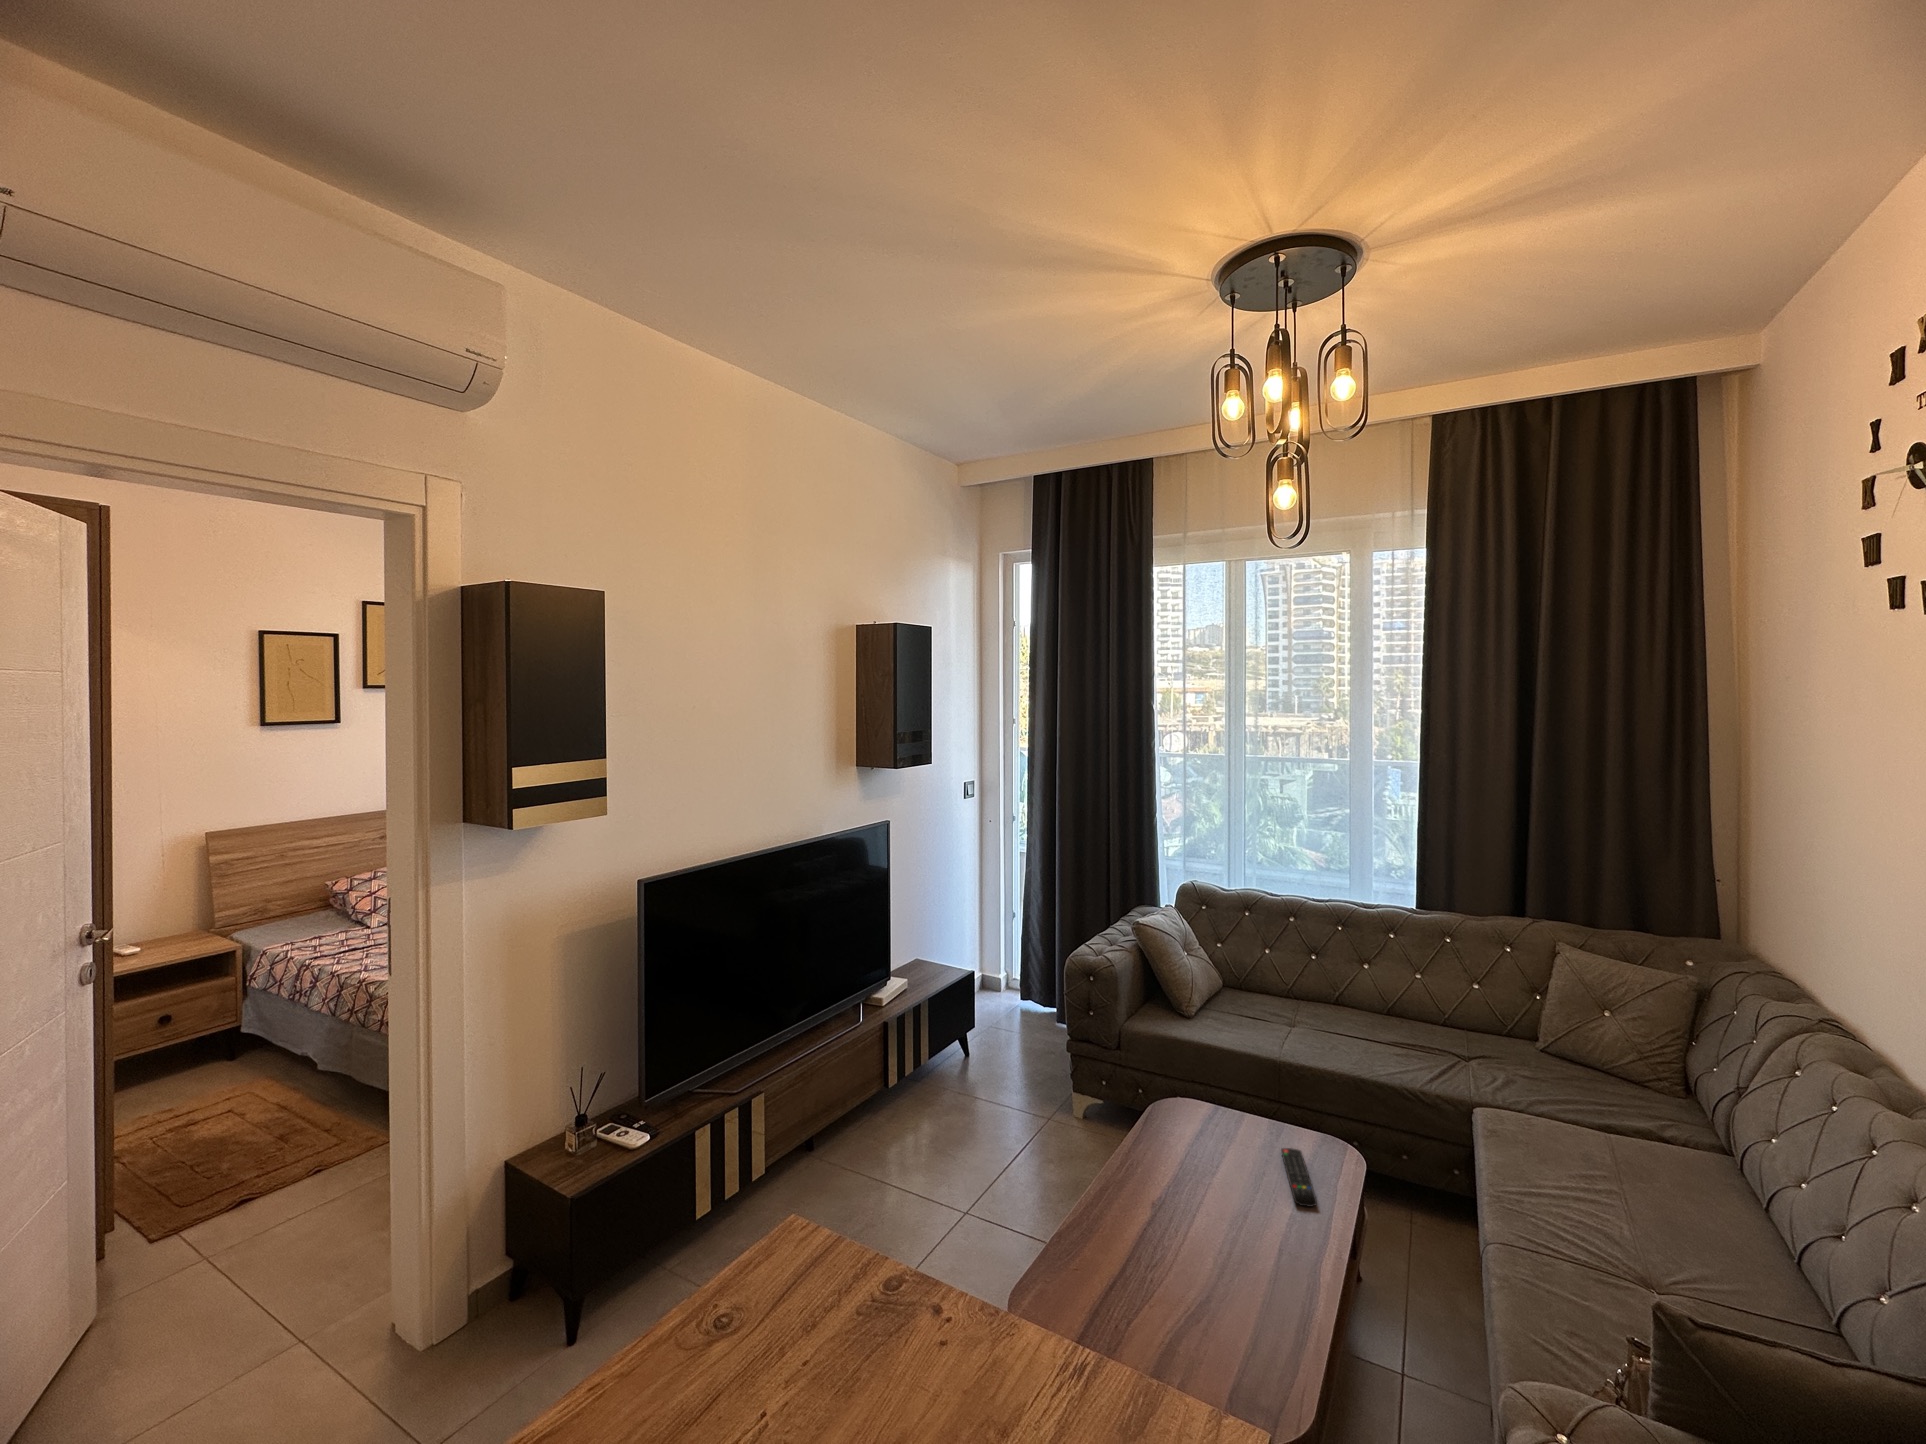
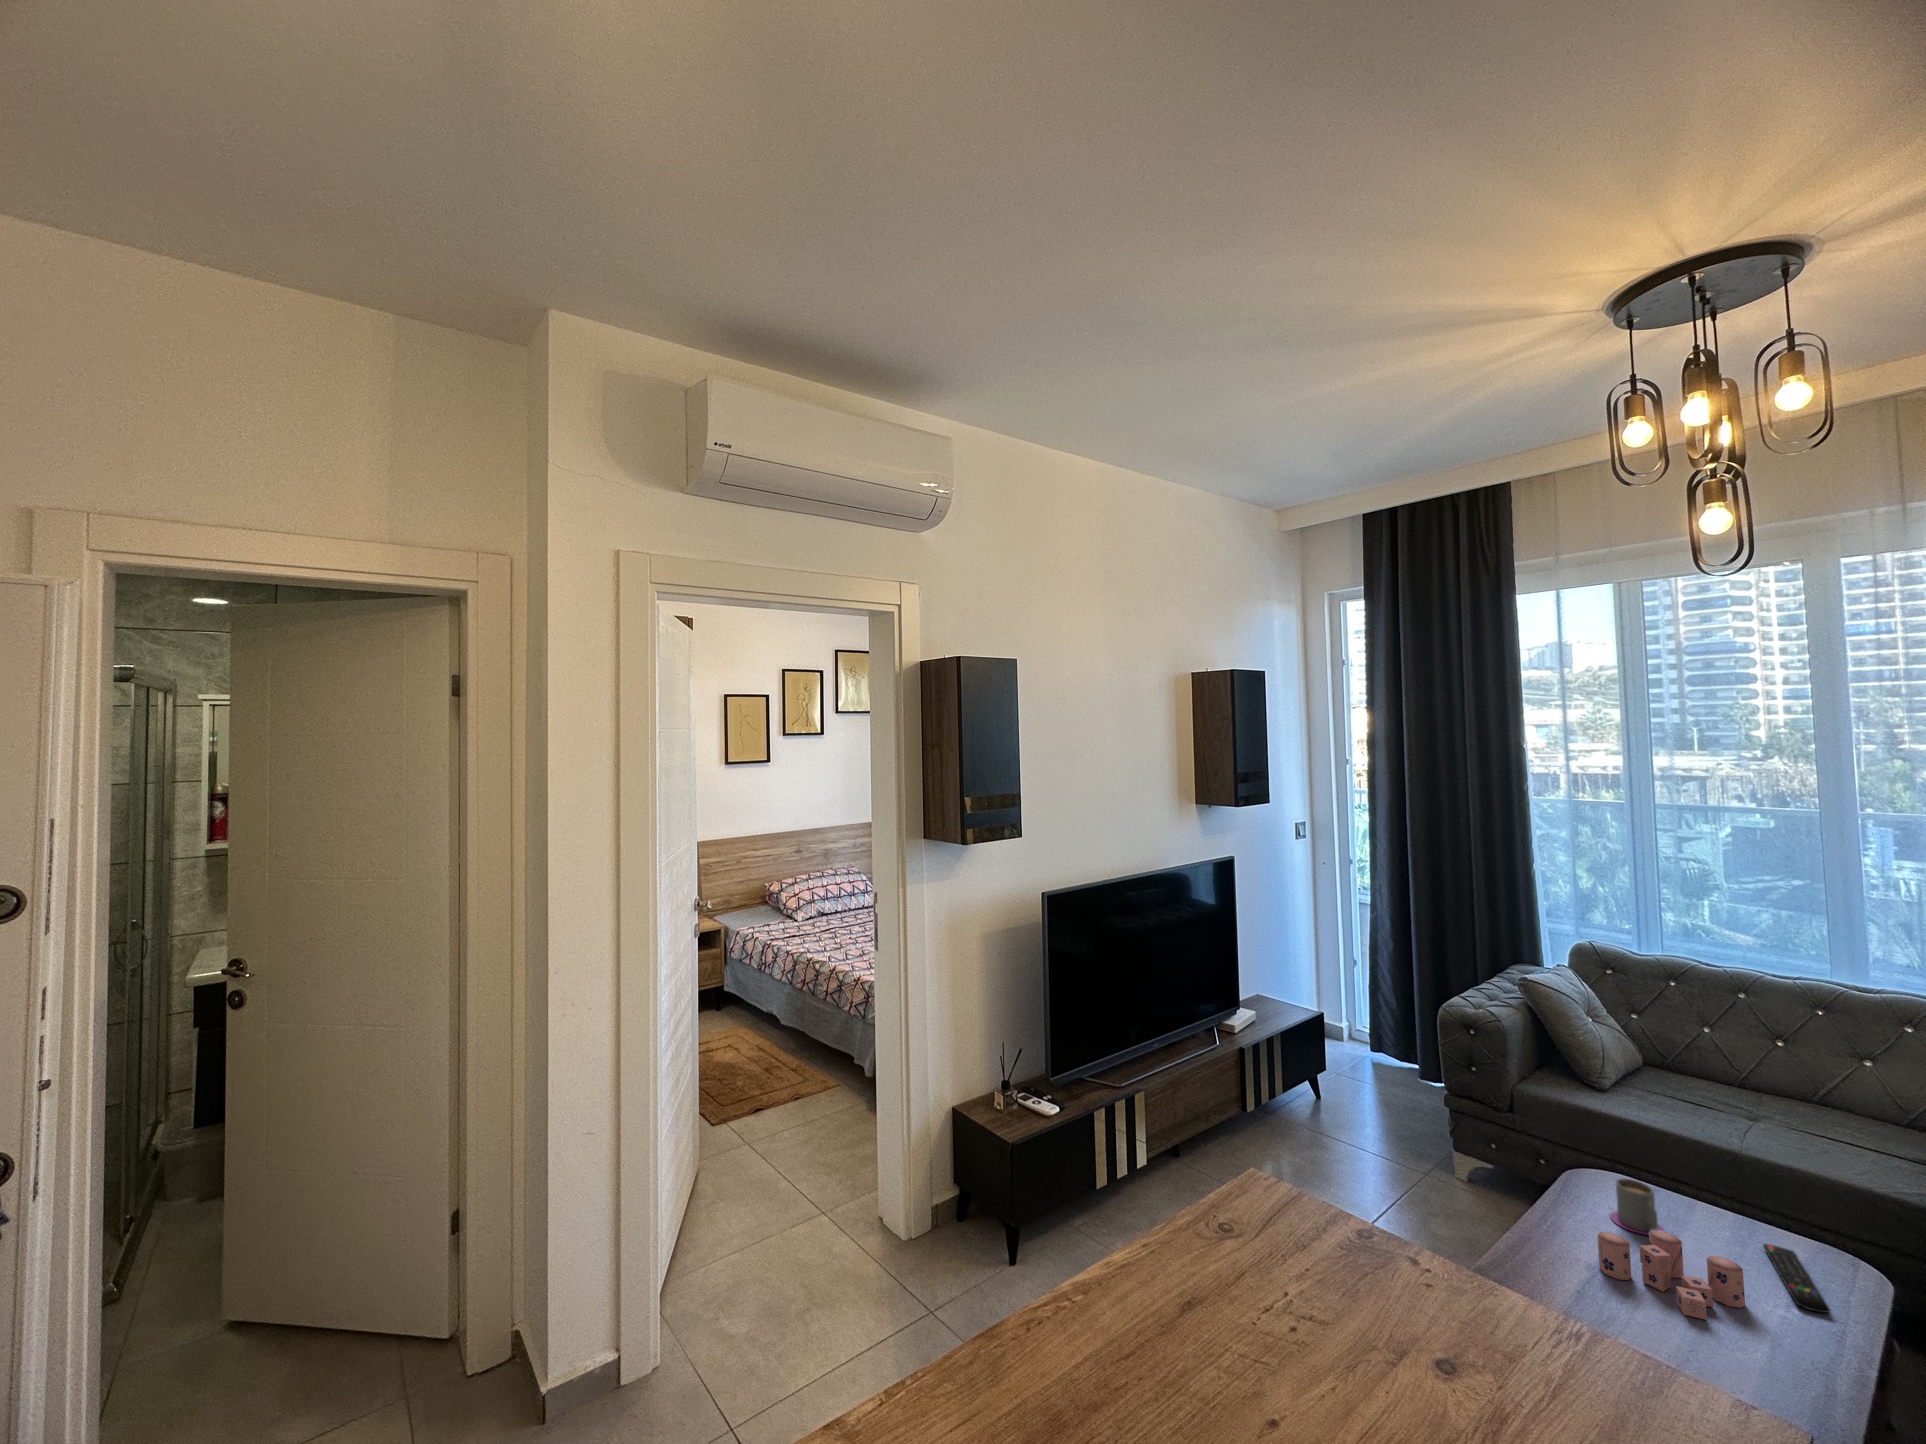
mug: none [1174,1110,1213,1161] -> present [1610,1178,1664,1235]
candle: none [1155,1158,1260,1238] -> present [1598,1230,1745,1320]

